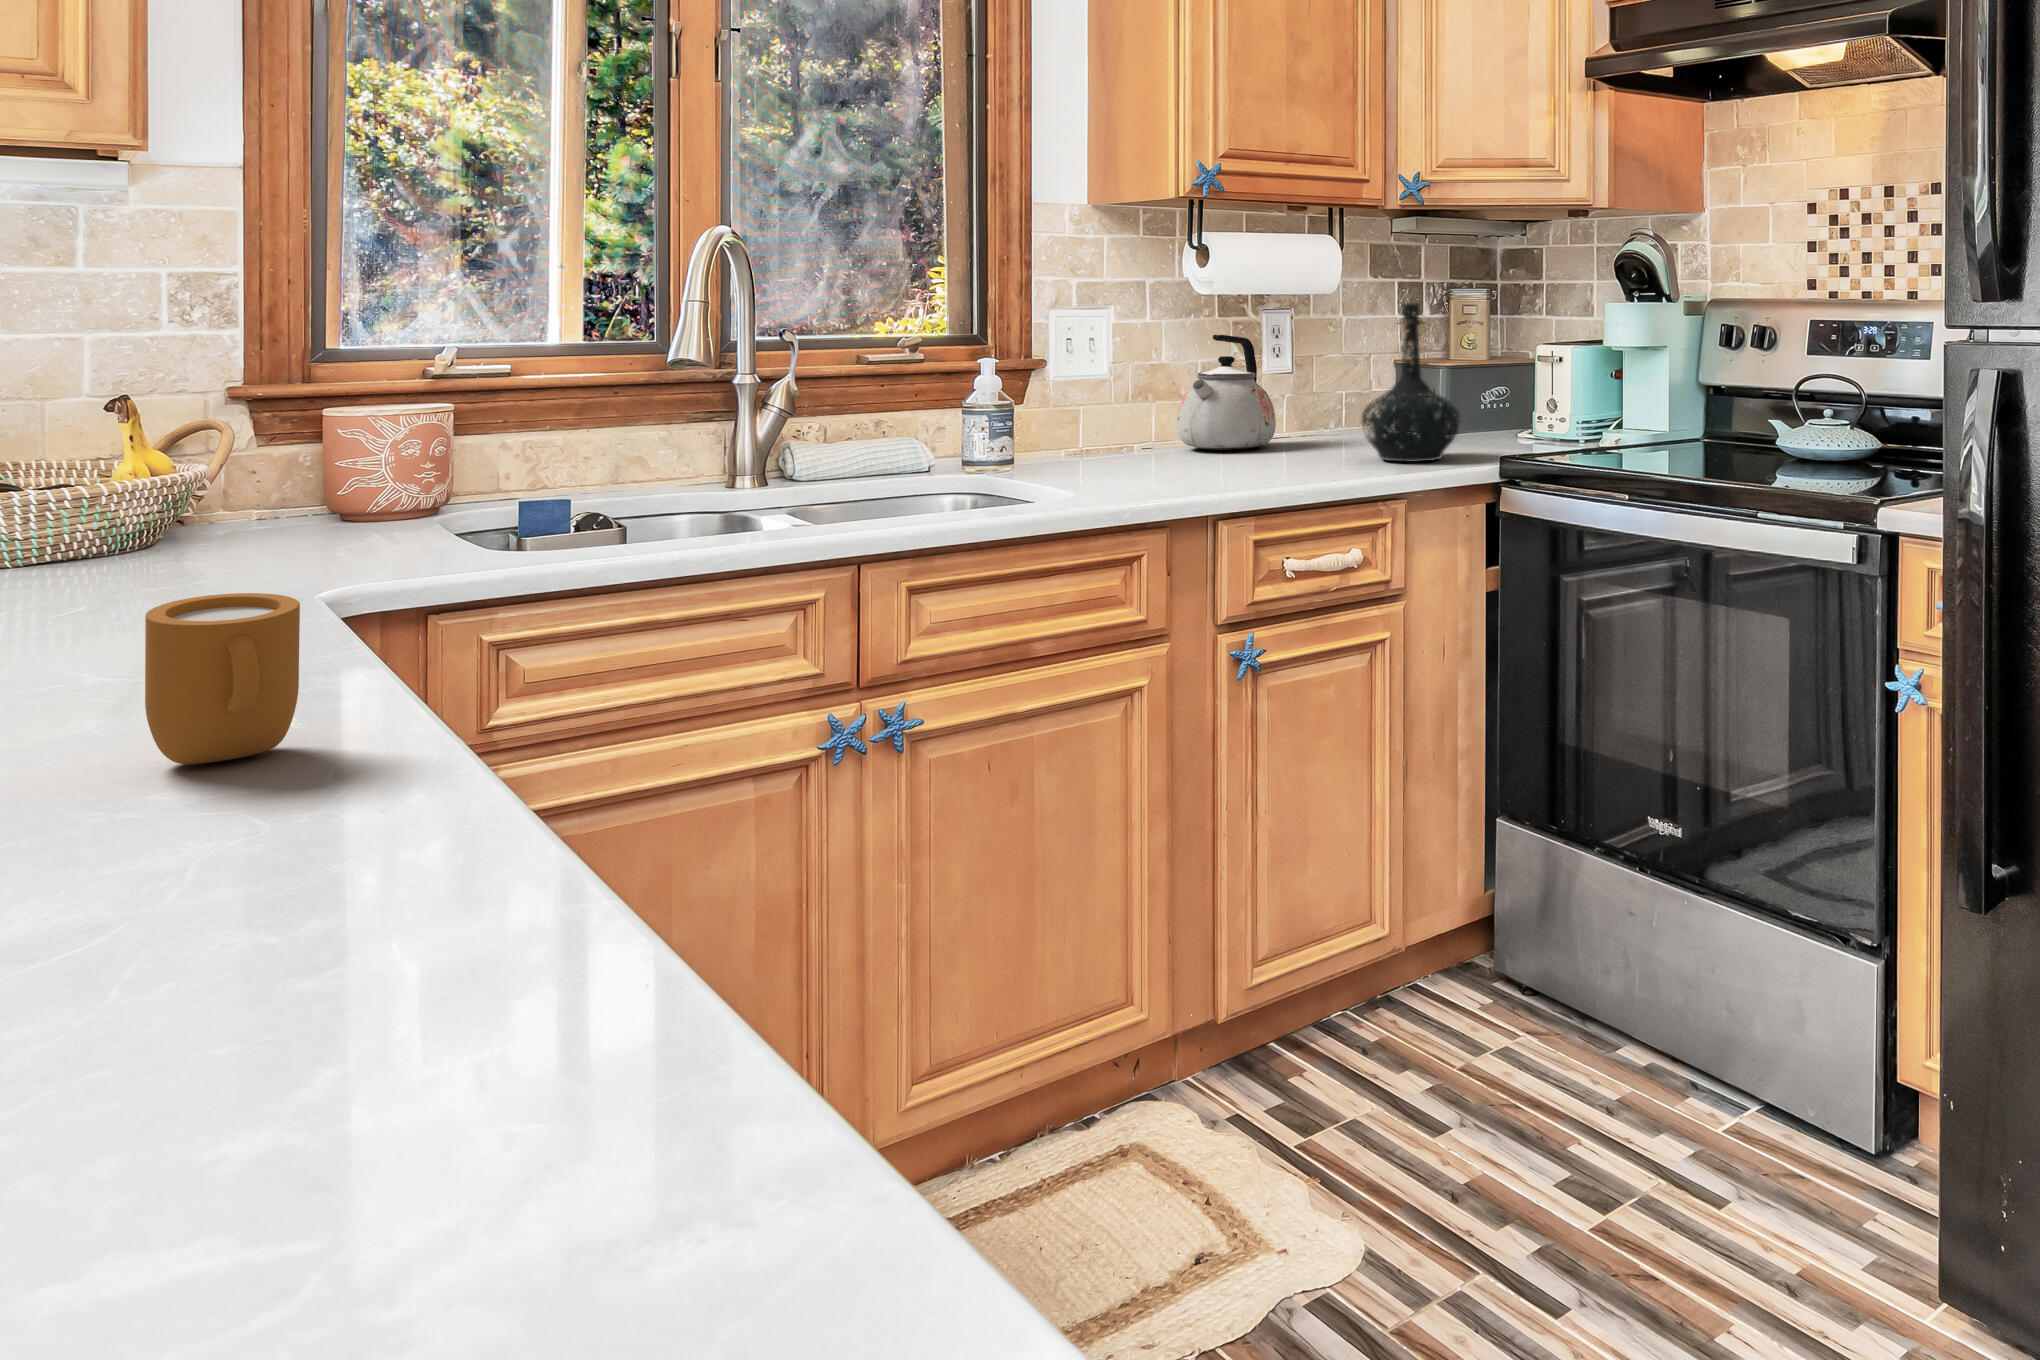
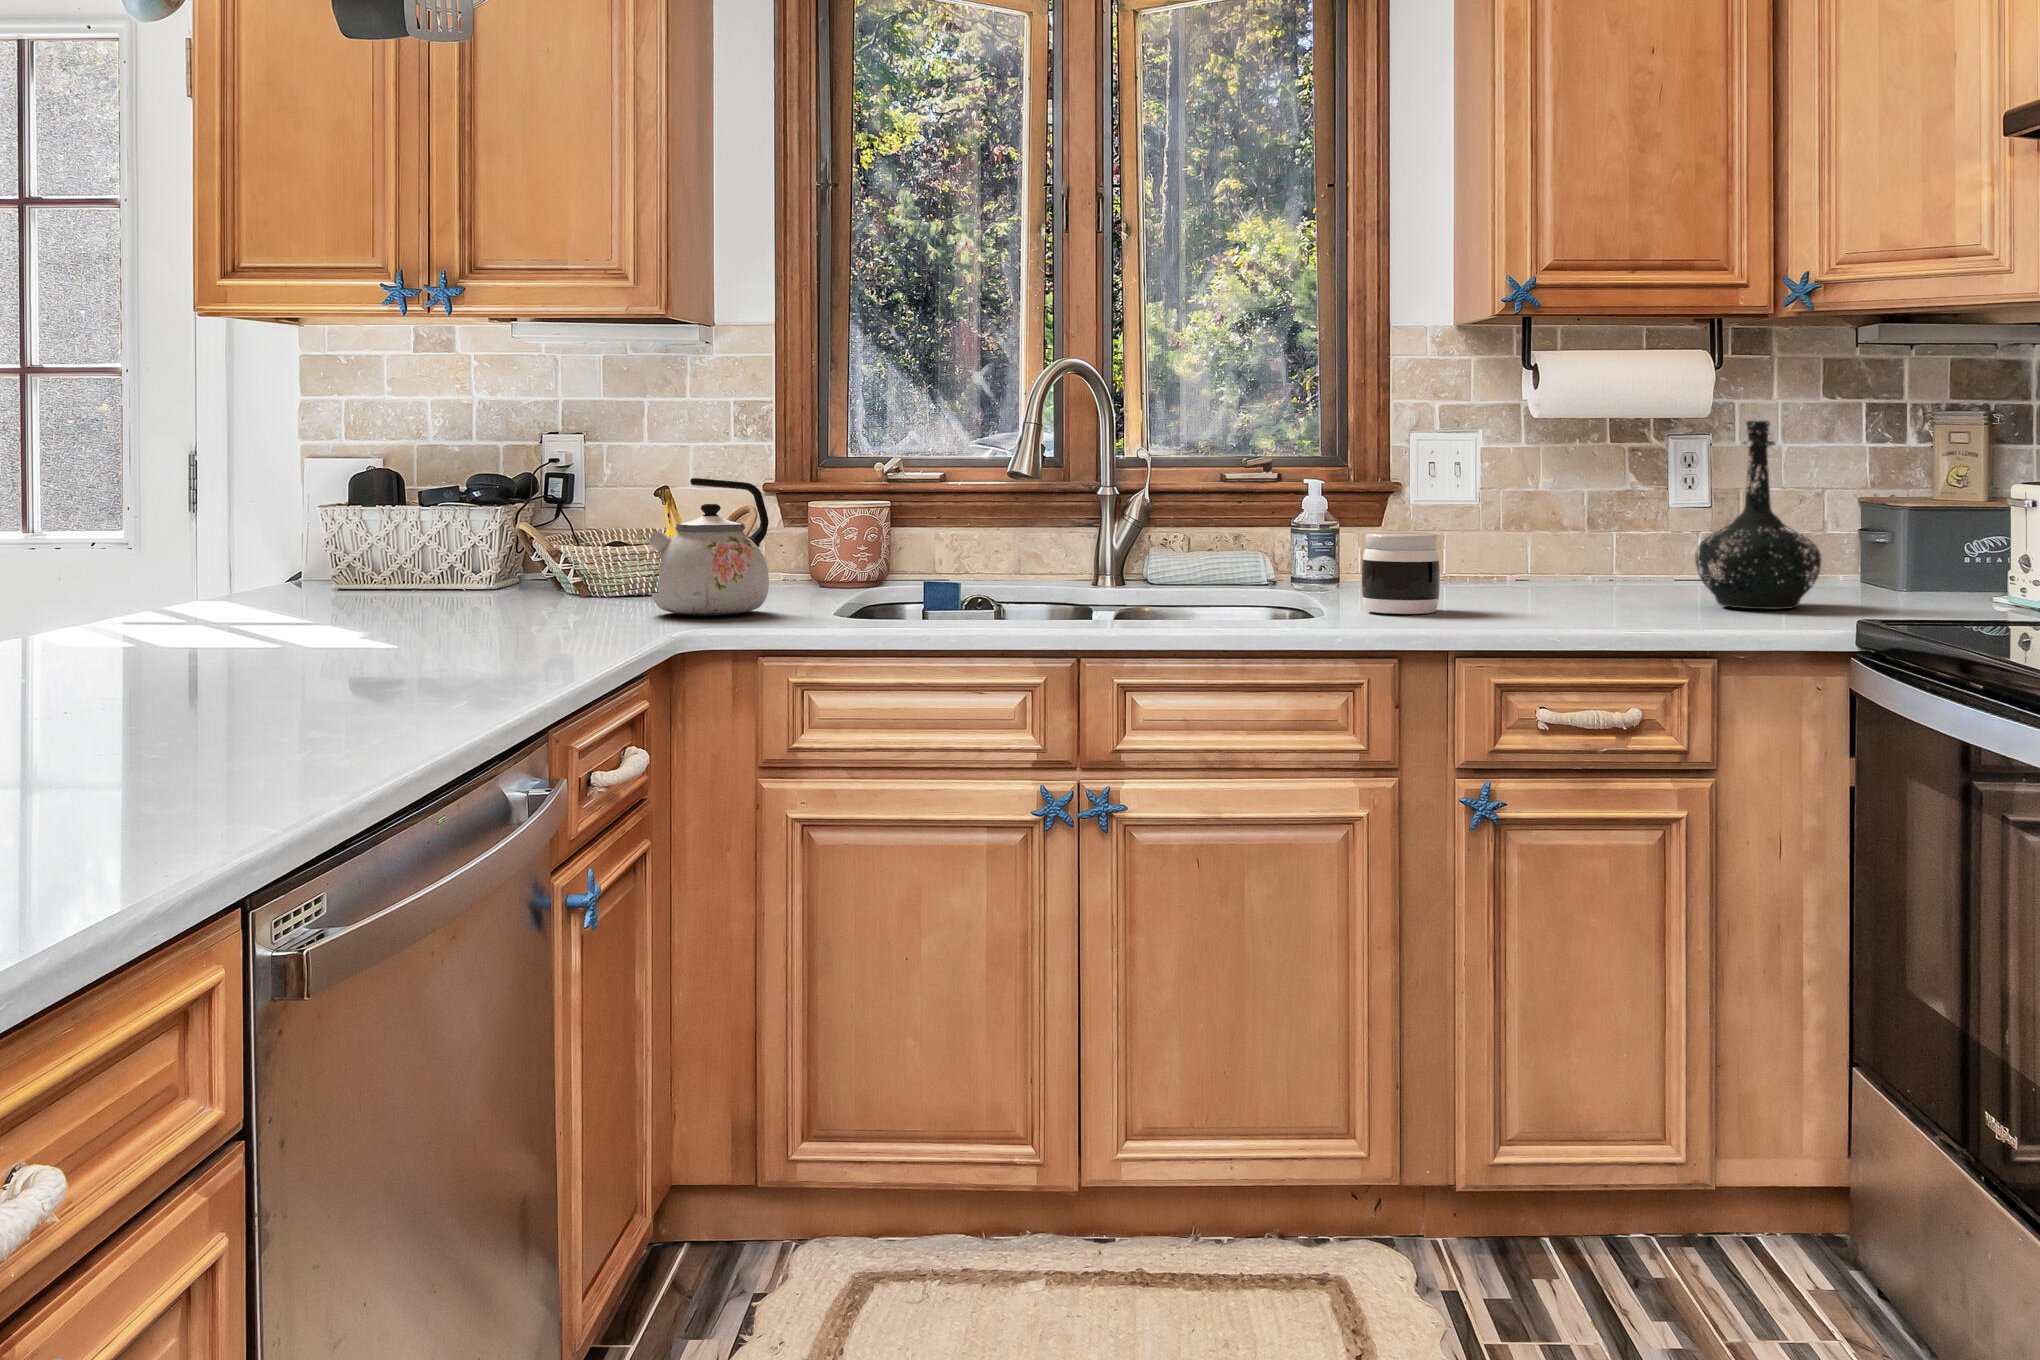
kettle: present [1177,335,1276,450] -> present [648,478,769,616]
jar: none [1091,409,1167,489] -> present [1362,532,1440,614]
mug: present [145,593,300,764] -> none [401,602,482,706]

